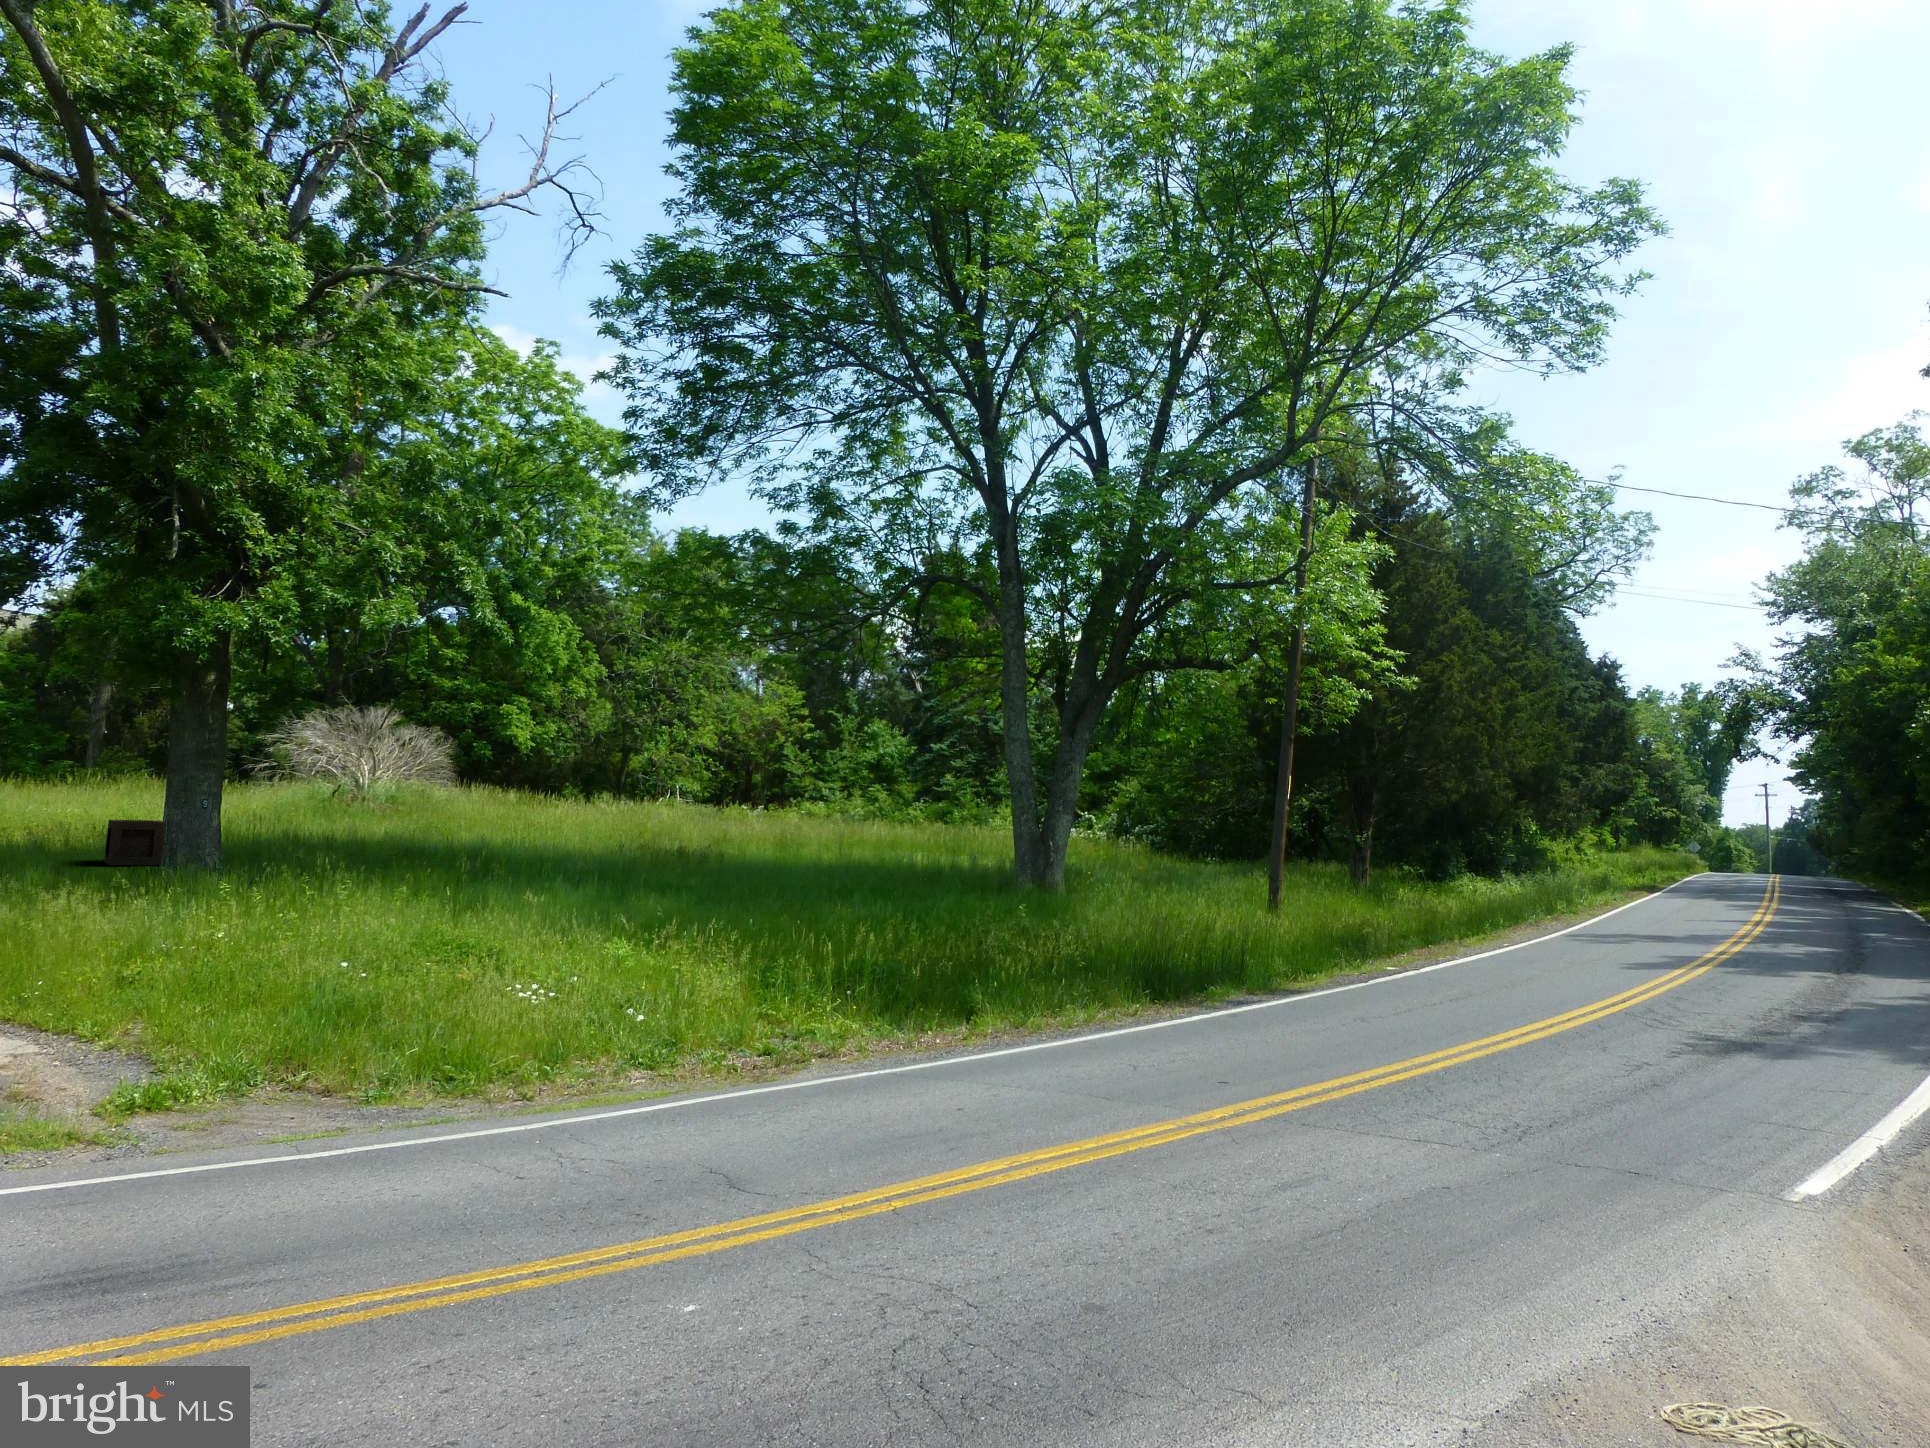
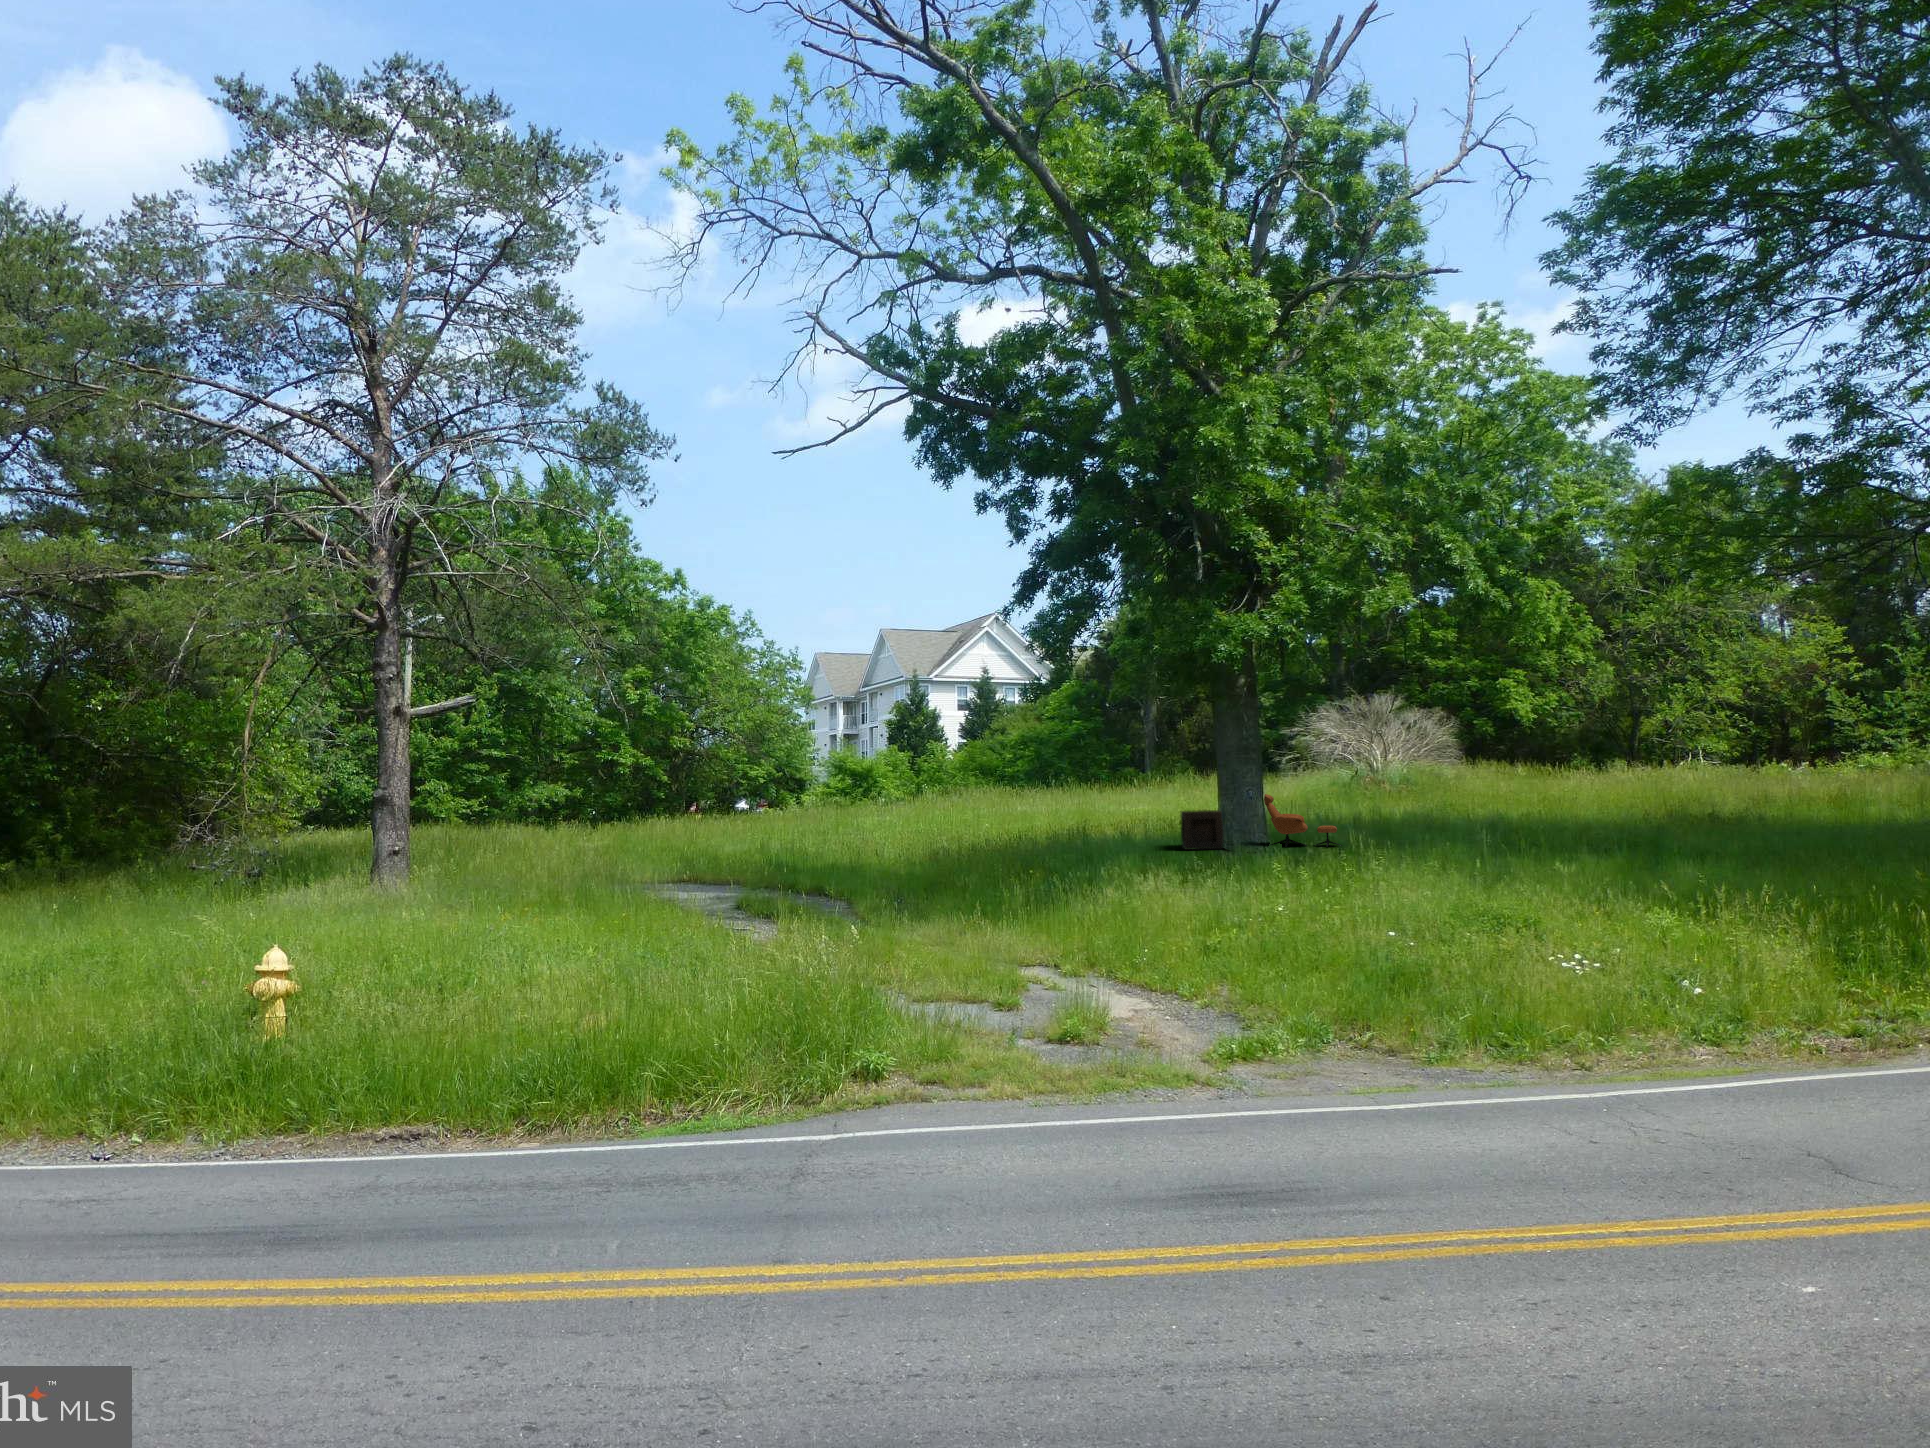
lounge chair: none [220,805,308,864] -> present [1264,794,1342,847]

